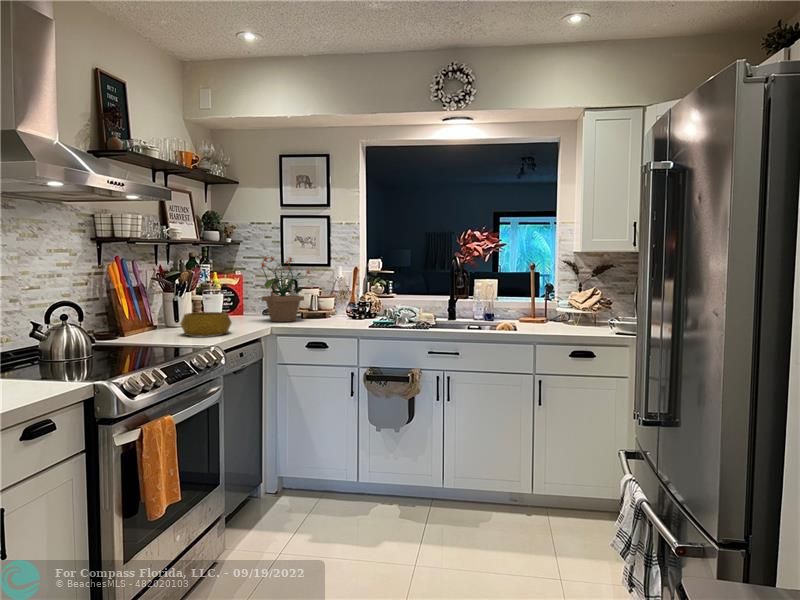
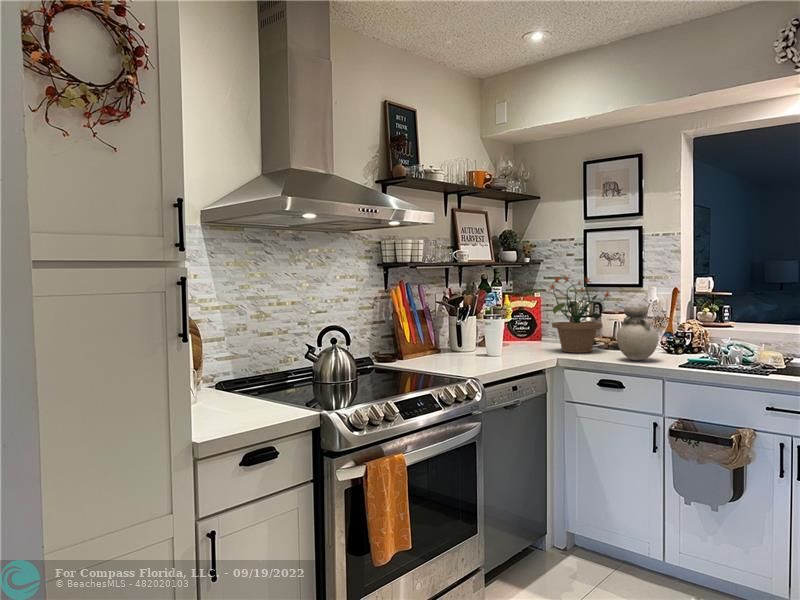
vase: none [321,282,352,325] -> present [617,306,659,360]
decorative bowl: present [180,312,231,336] -> none [453,339,506,365]

